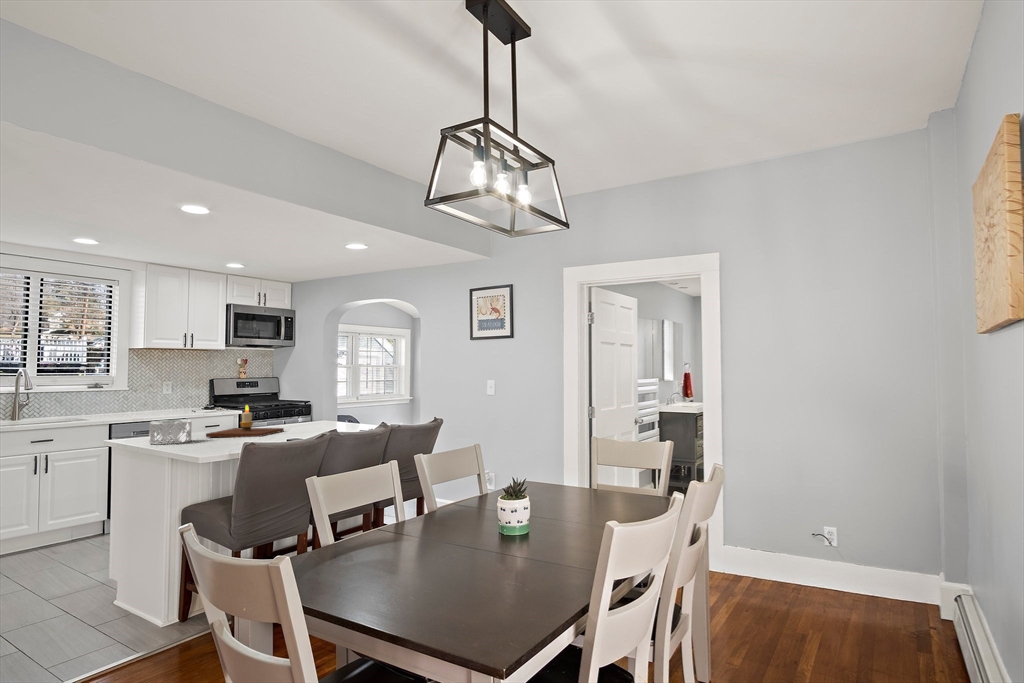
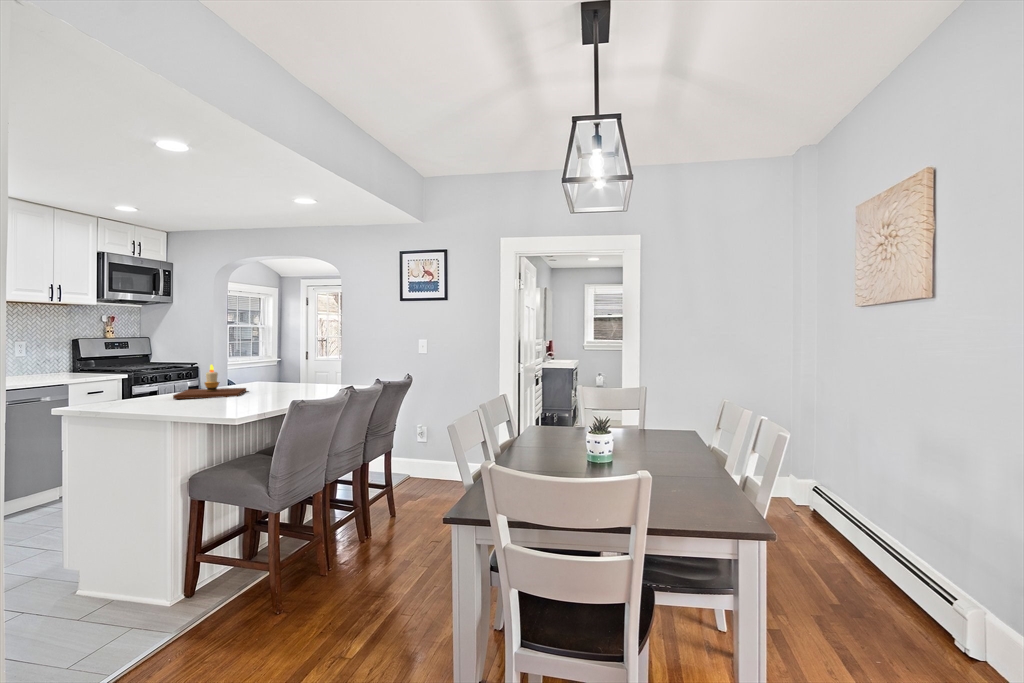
decorative bowl: present [149,419,192,444] -> none [120,380,167,408]

